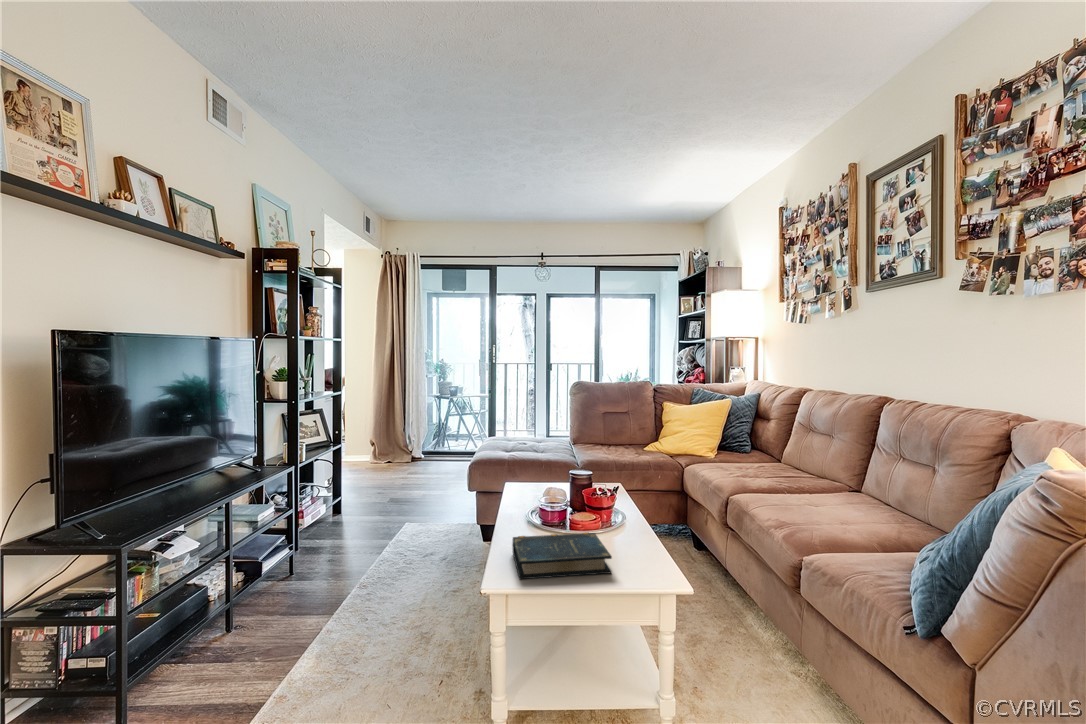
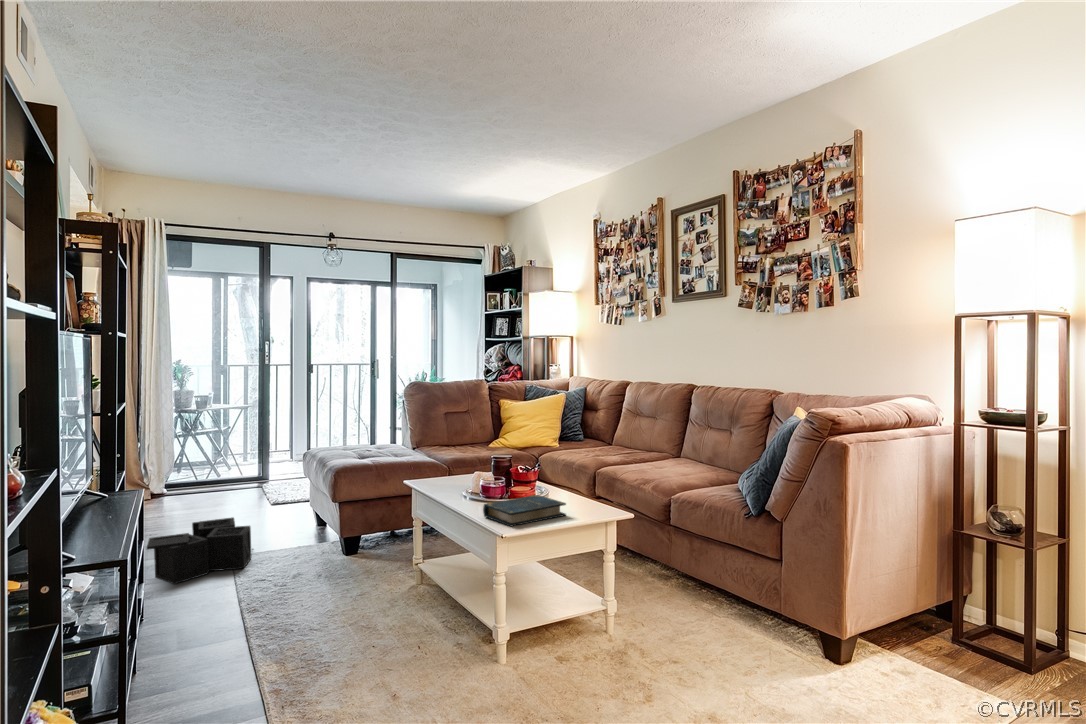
storage bin: none [303,492,409,548] -> present [147,518,253,584]

